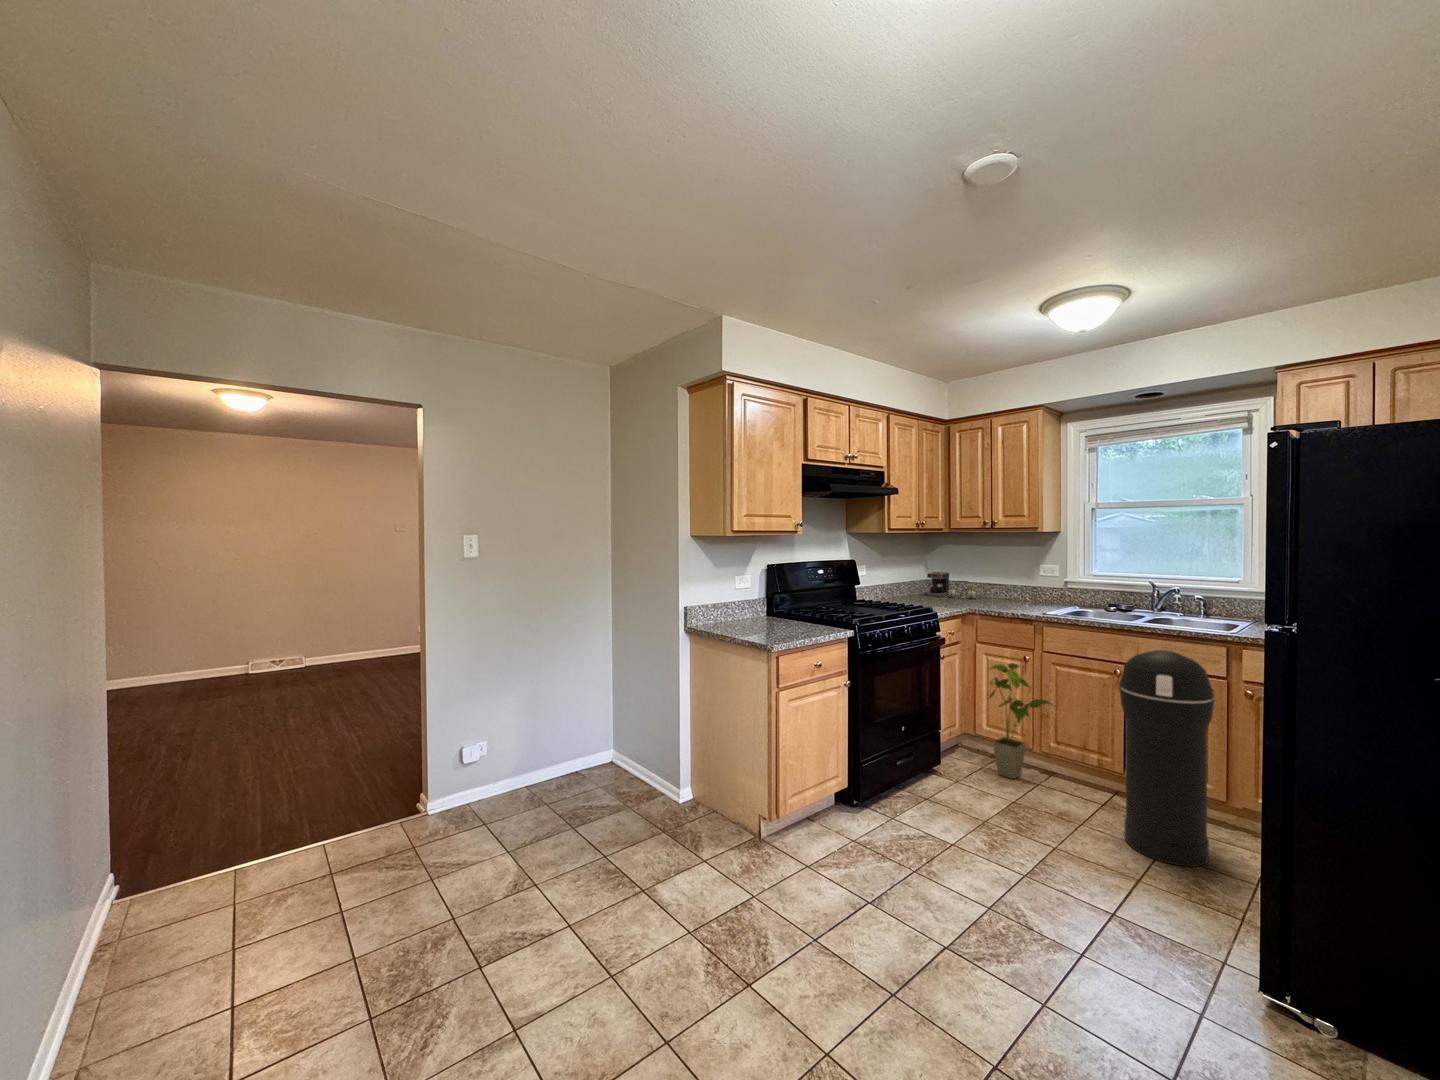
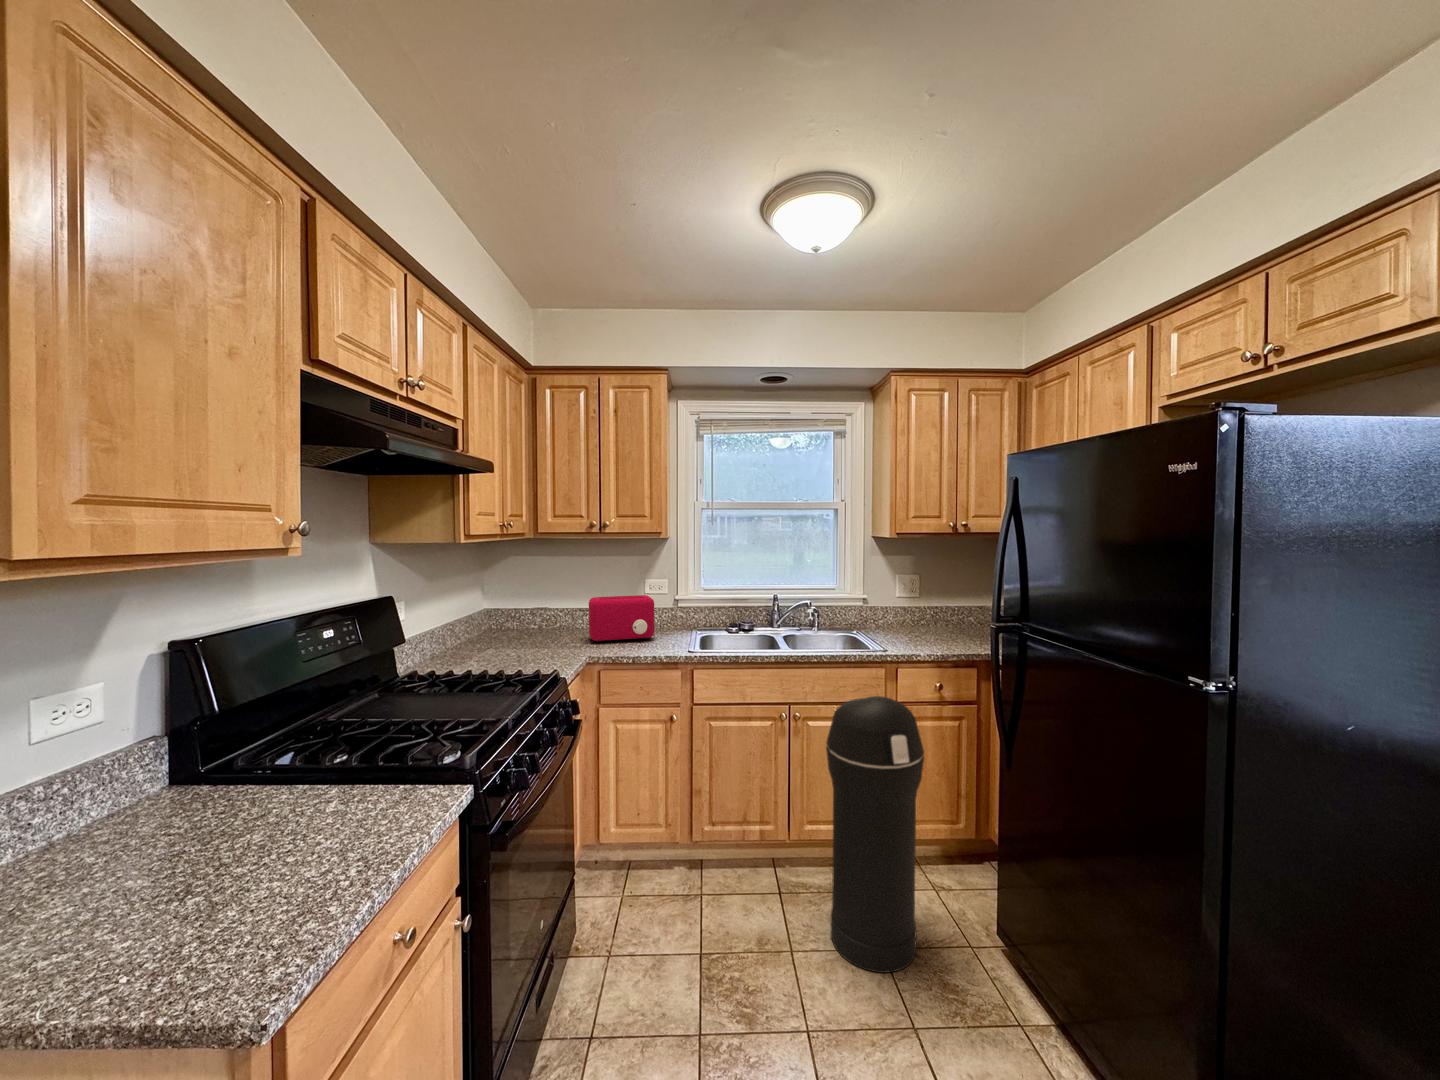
coffee maker: present [927,572,977,598] -> none [505,595,579,635]
toaster: none [977,573,1028,606] -> present [589,595,654,643]
house plant: present [989,664,1053,779] -> none [631,733,718,900]

